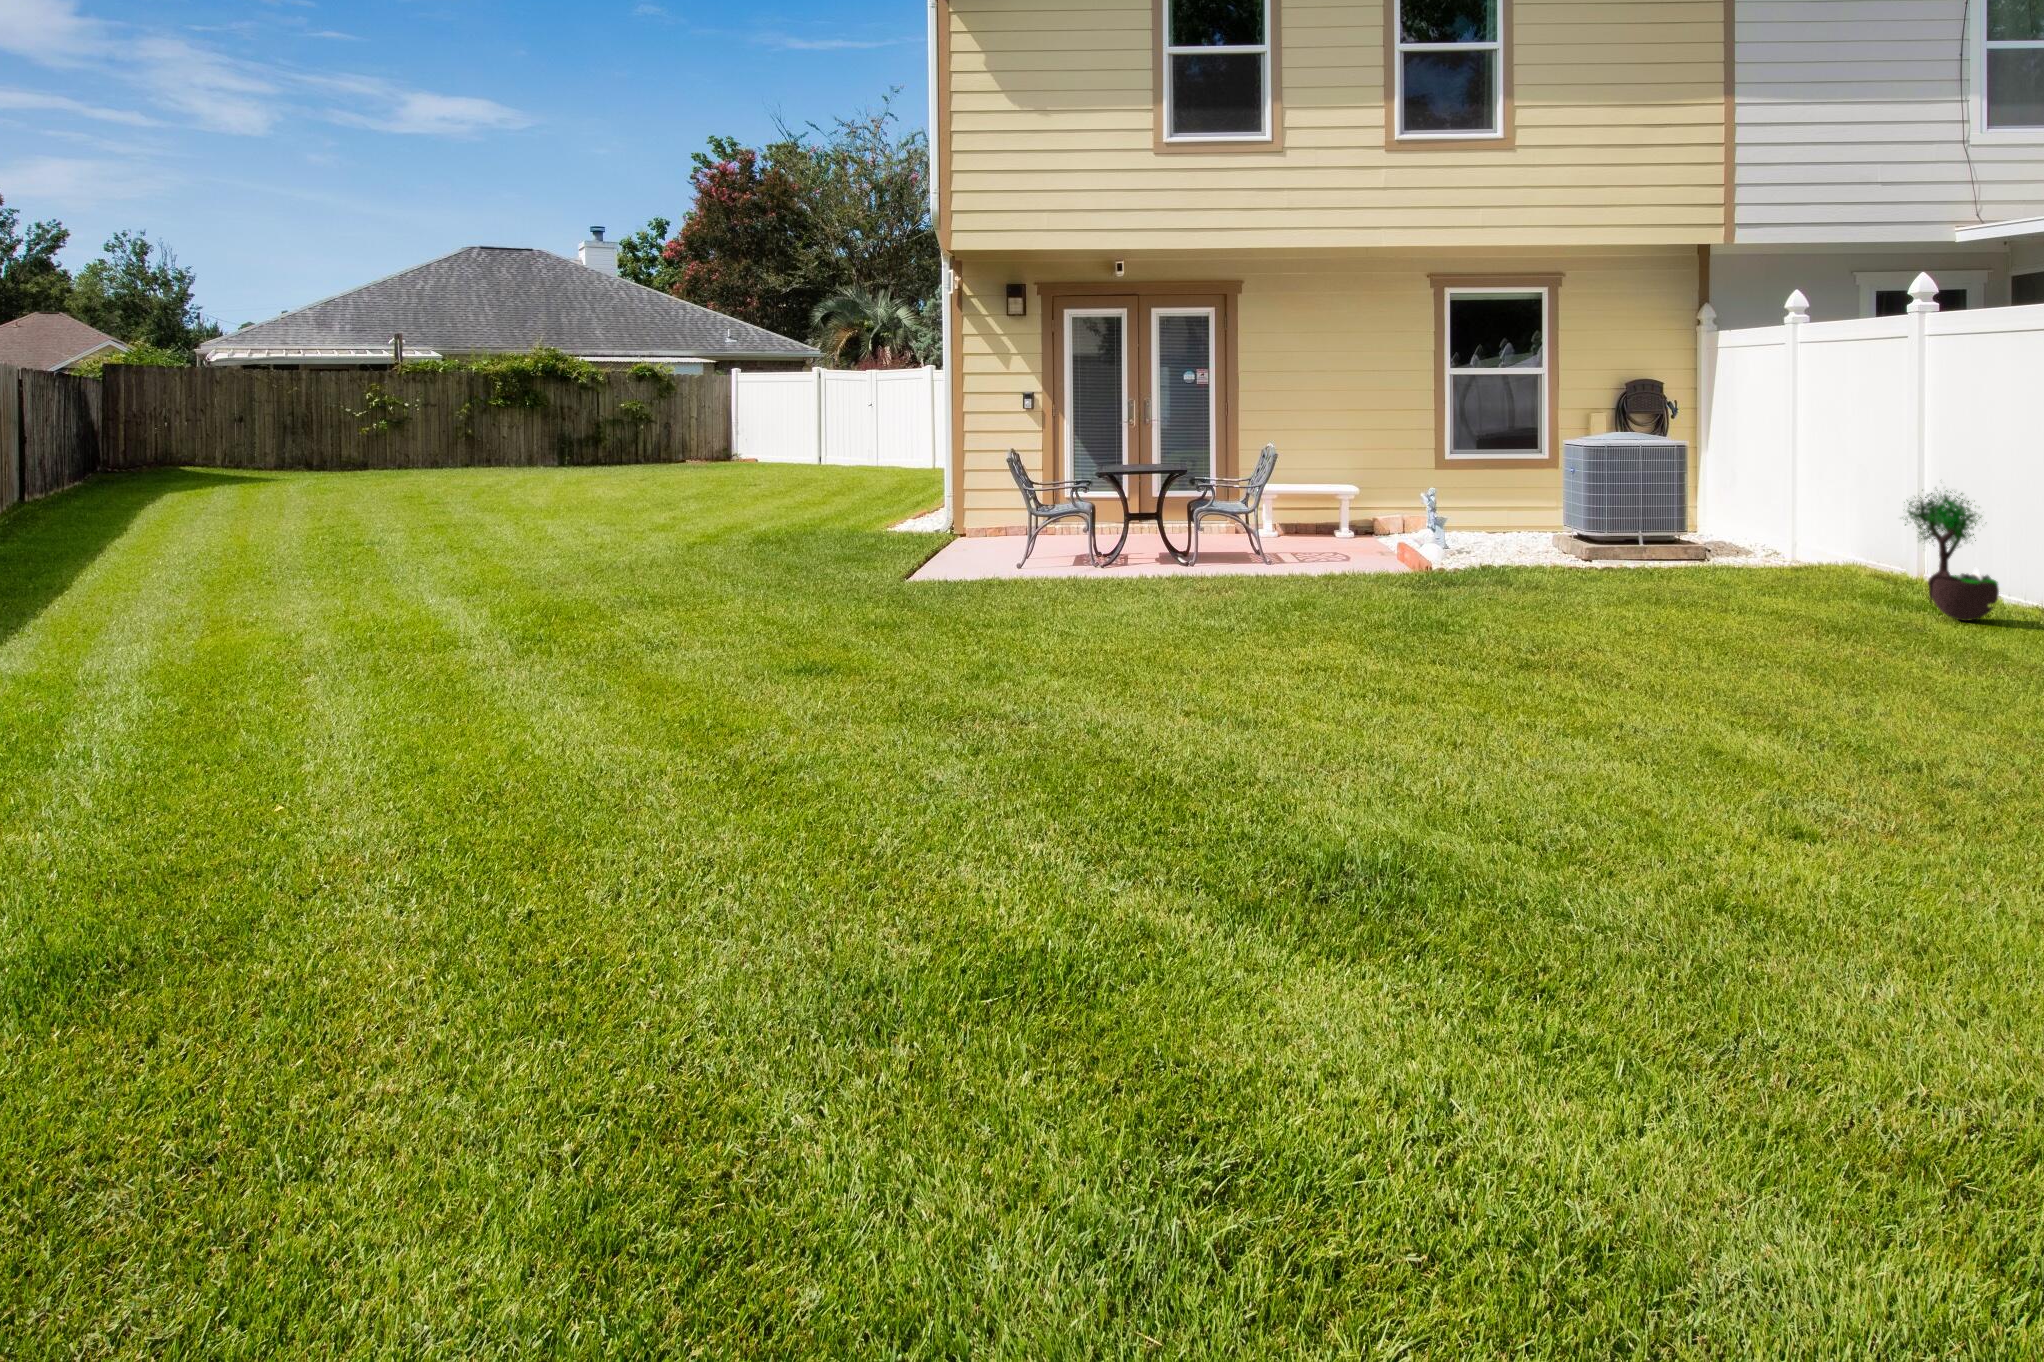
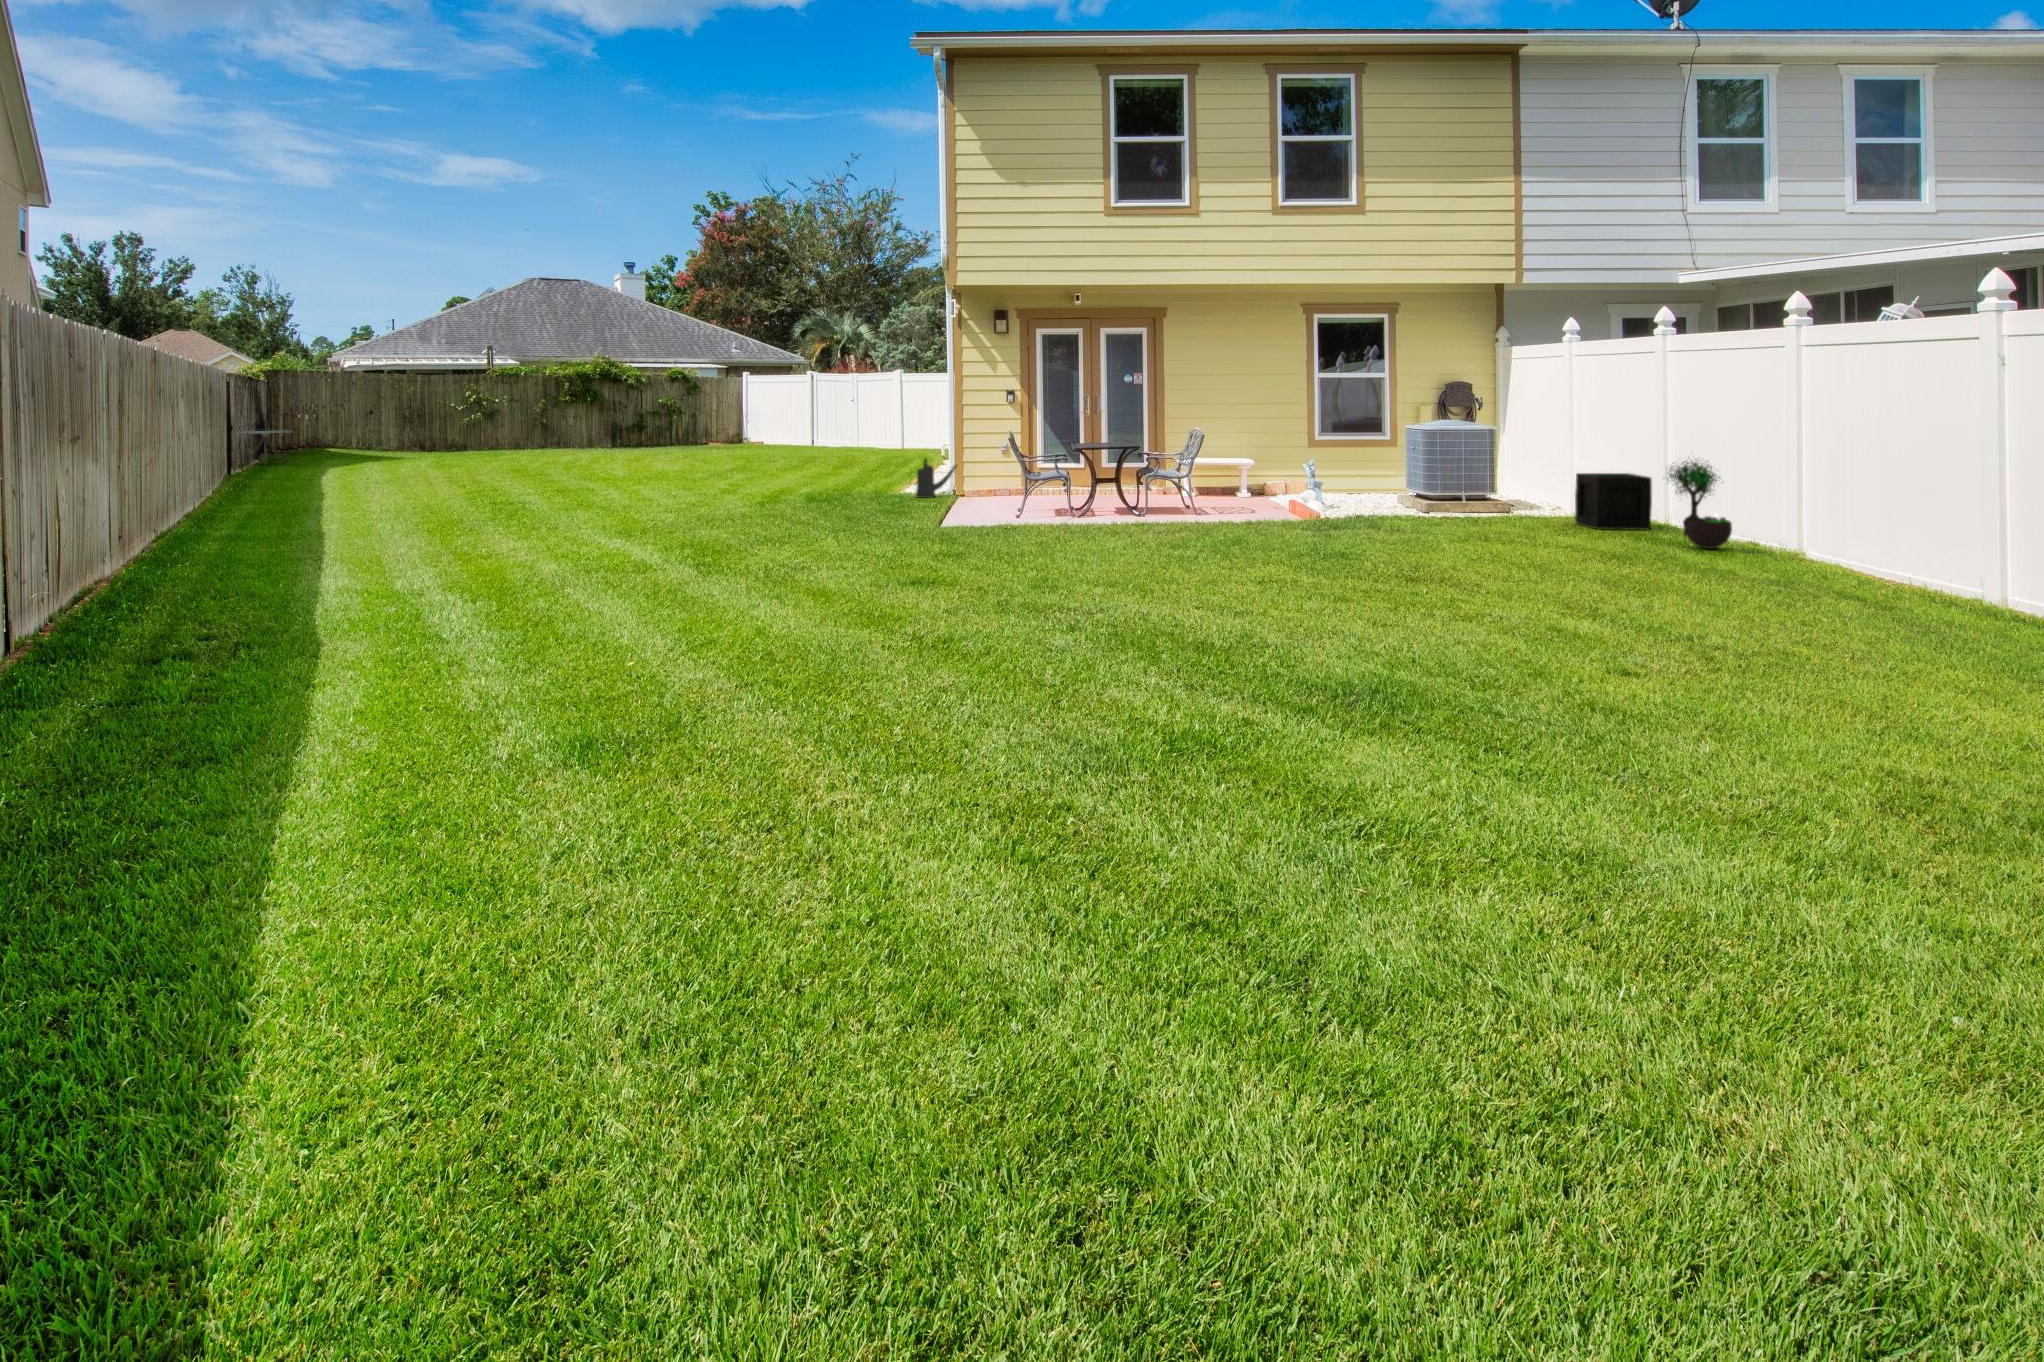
round table: none [51,443,127,488] -> present [239,431,291,463]
watering can: none [887,483,954,538] -> present [916,458,957,498]
wooden crate: none [1789,509,1895,591] -> present [1575,473,1652,530]

